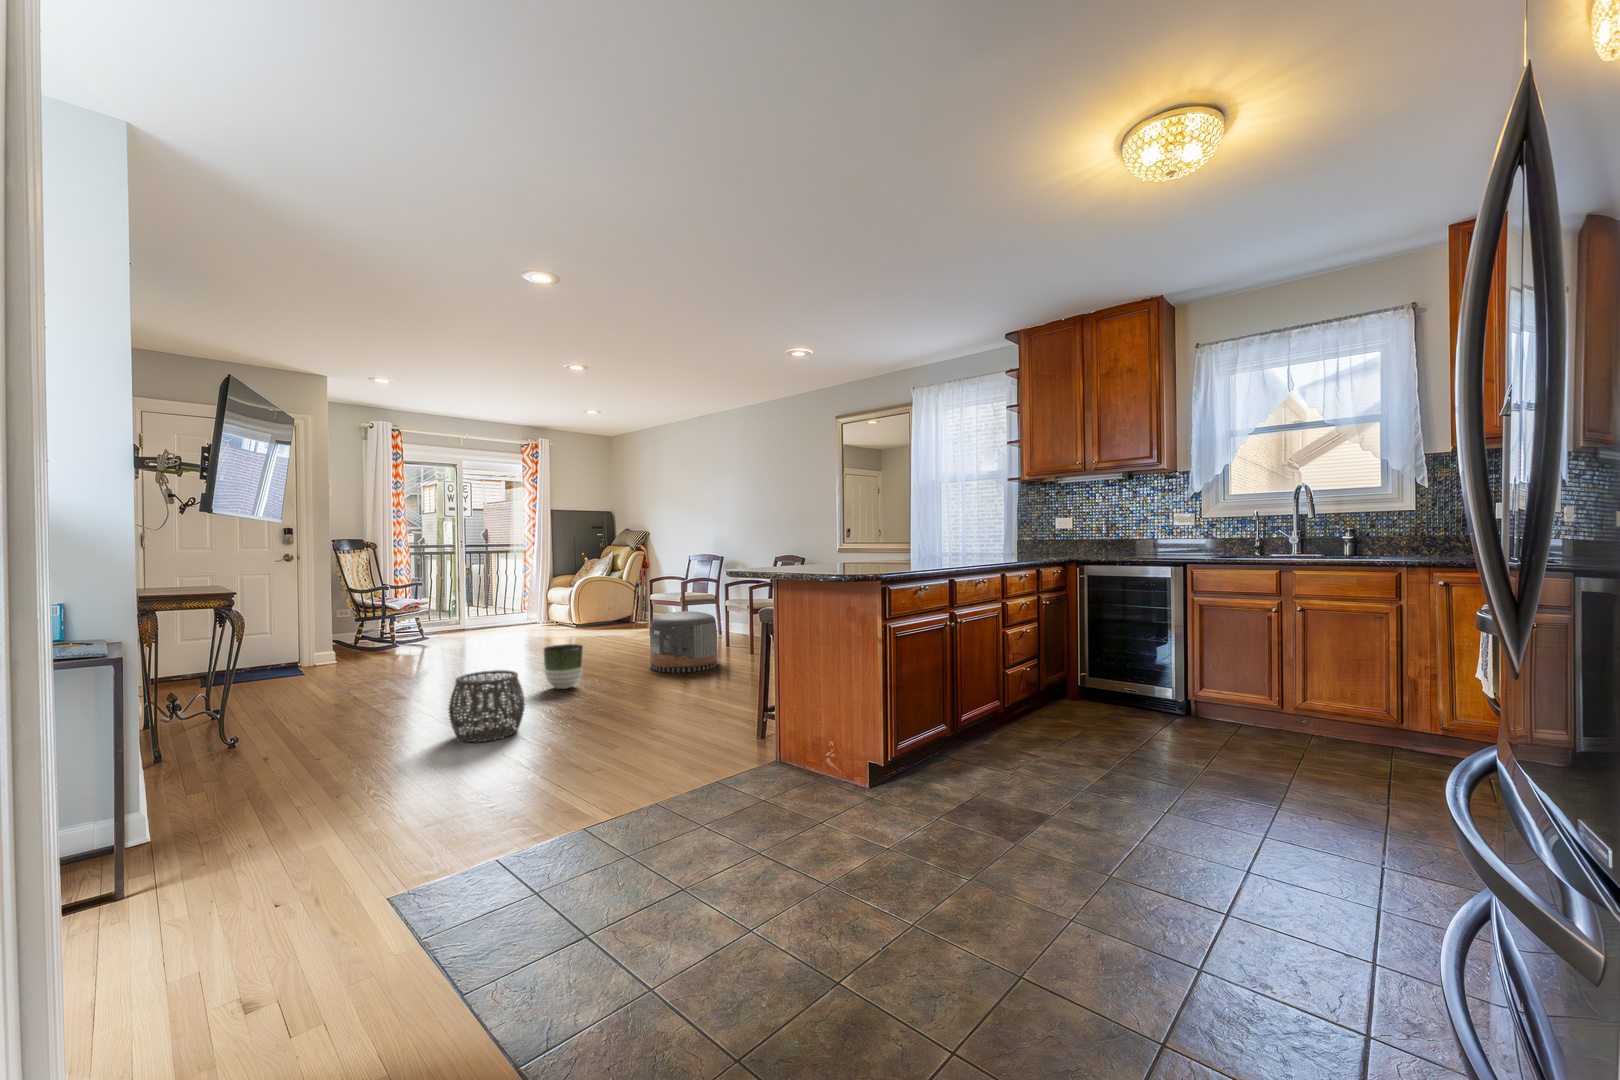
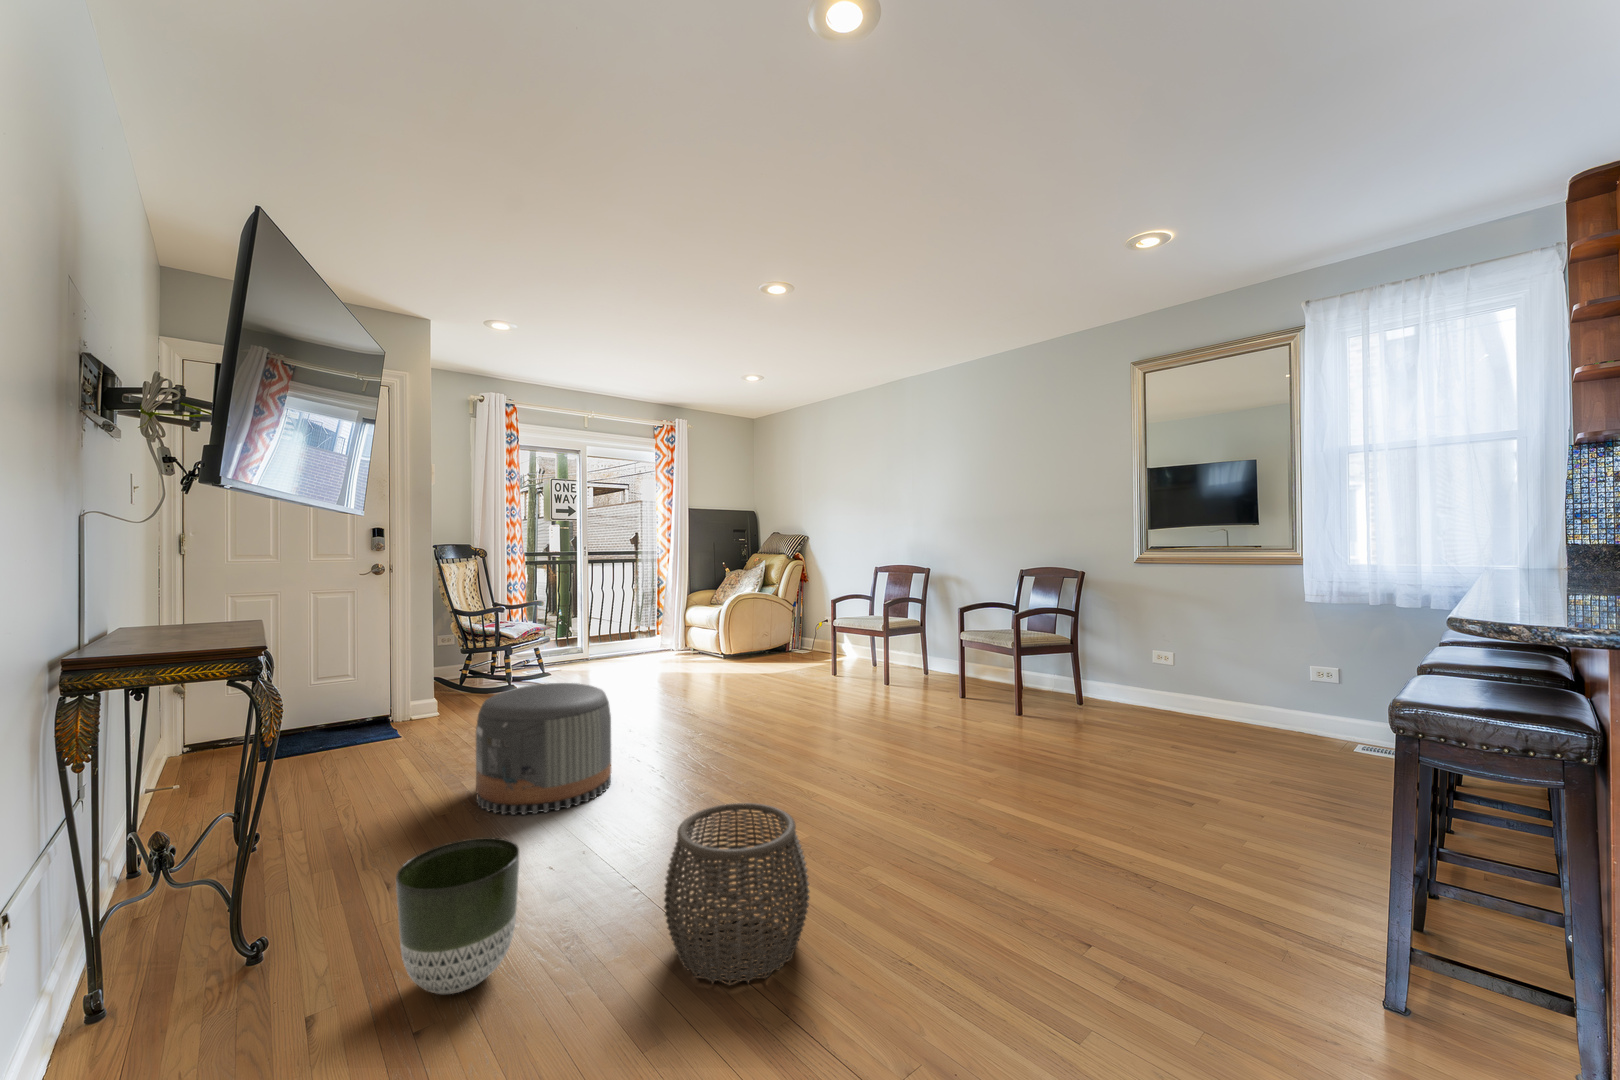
pouf: present [650,611,717,672] -> present [476,683,611,815]
planter: present [544,644,583,689] -> present [396,837,519,994]

